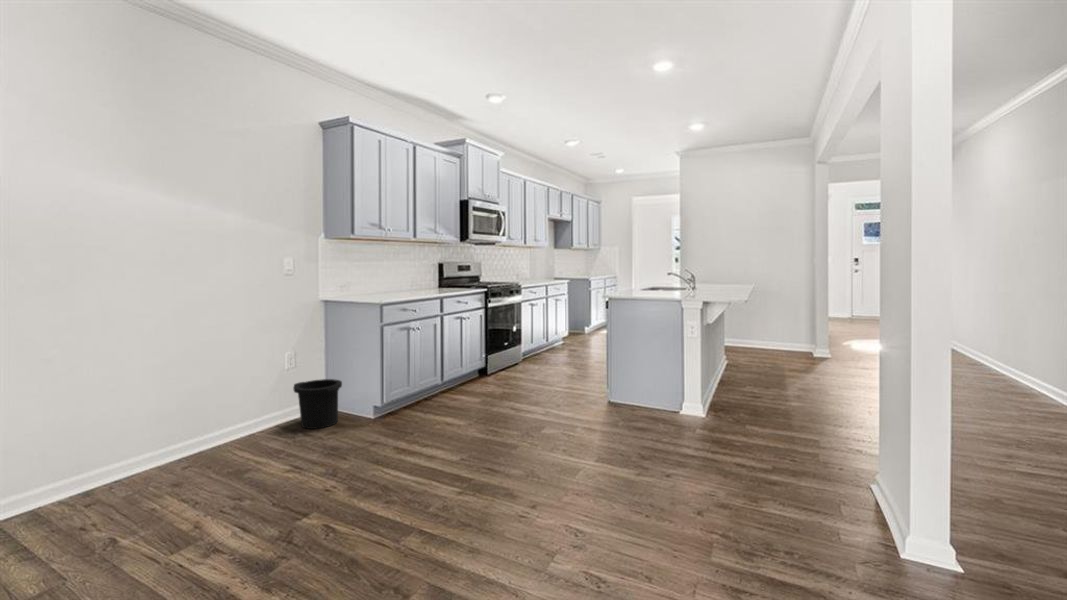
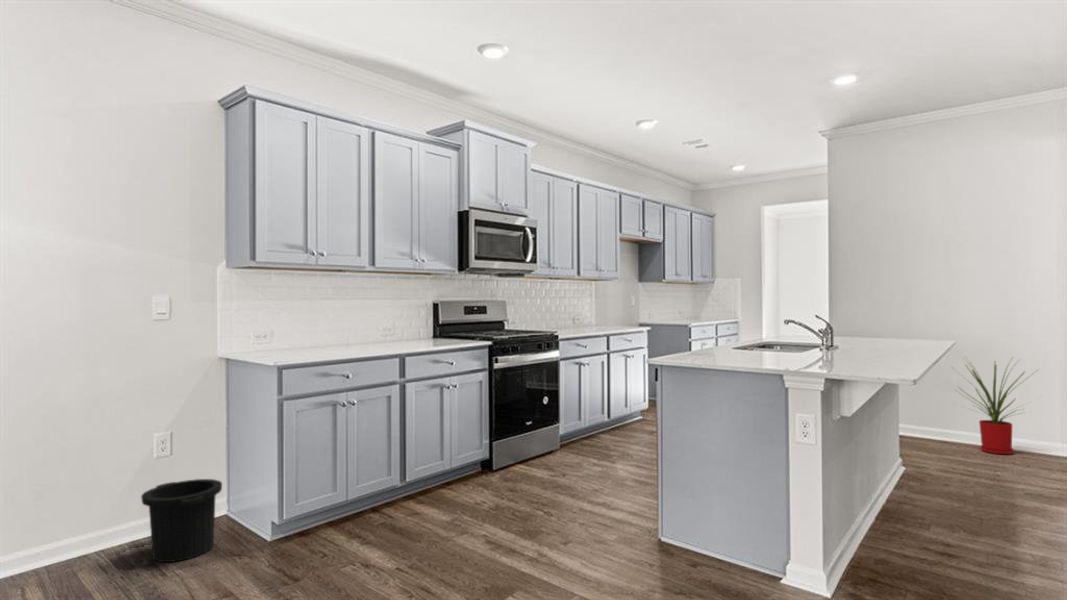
house plant: none [747,299,792,354] -> present [967,364,1028,454]

